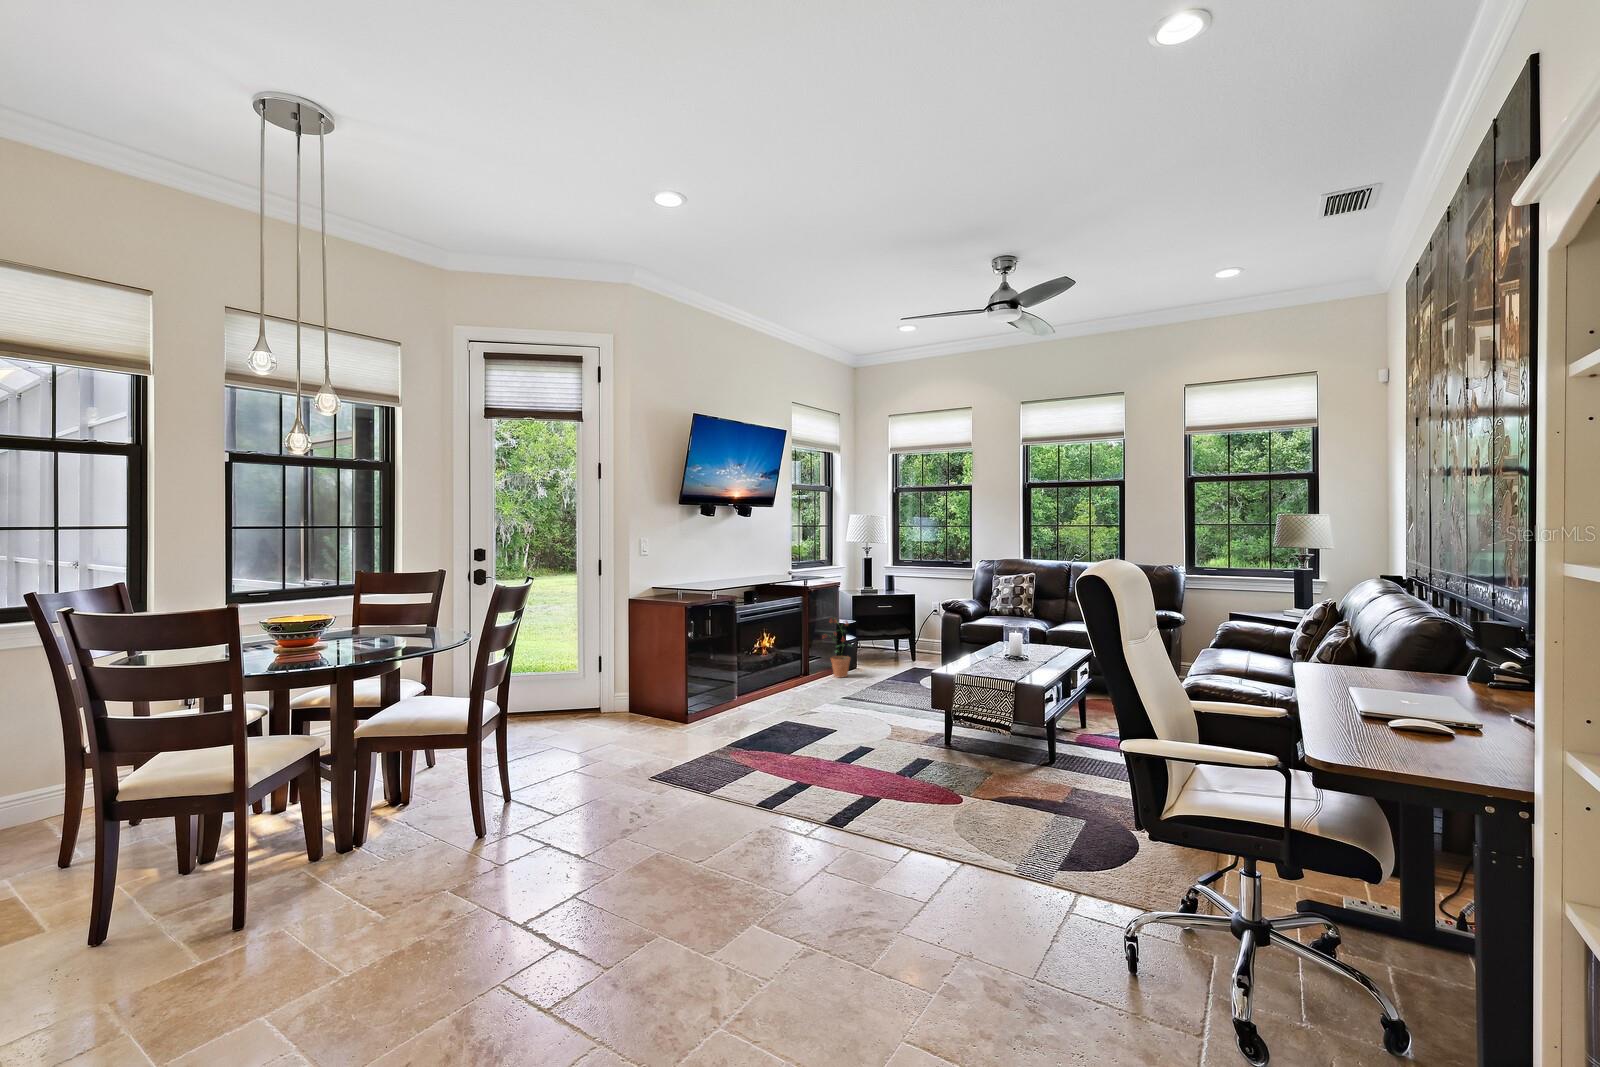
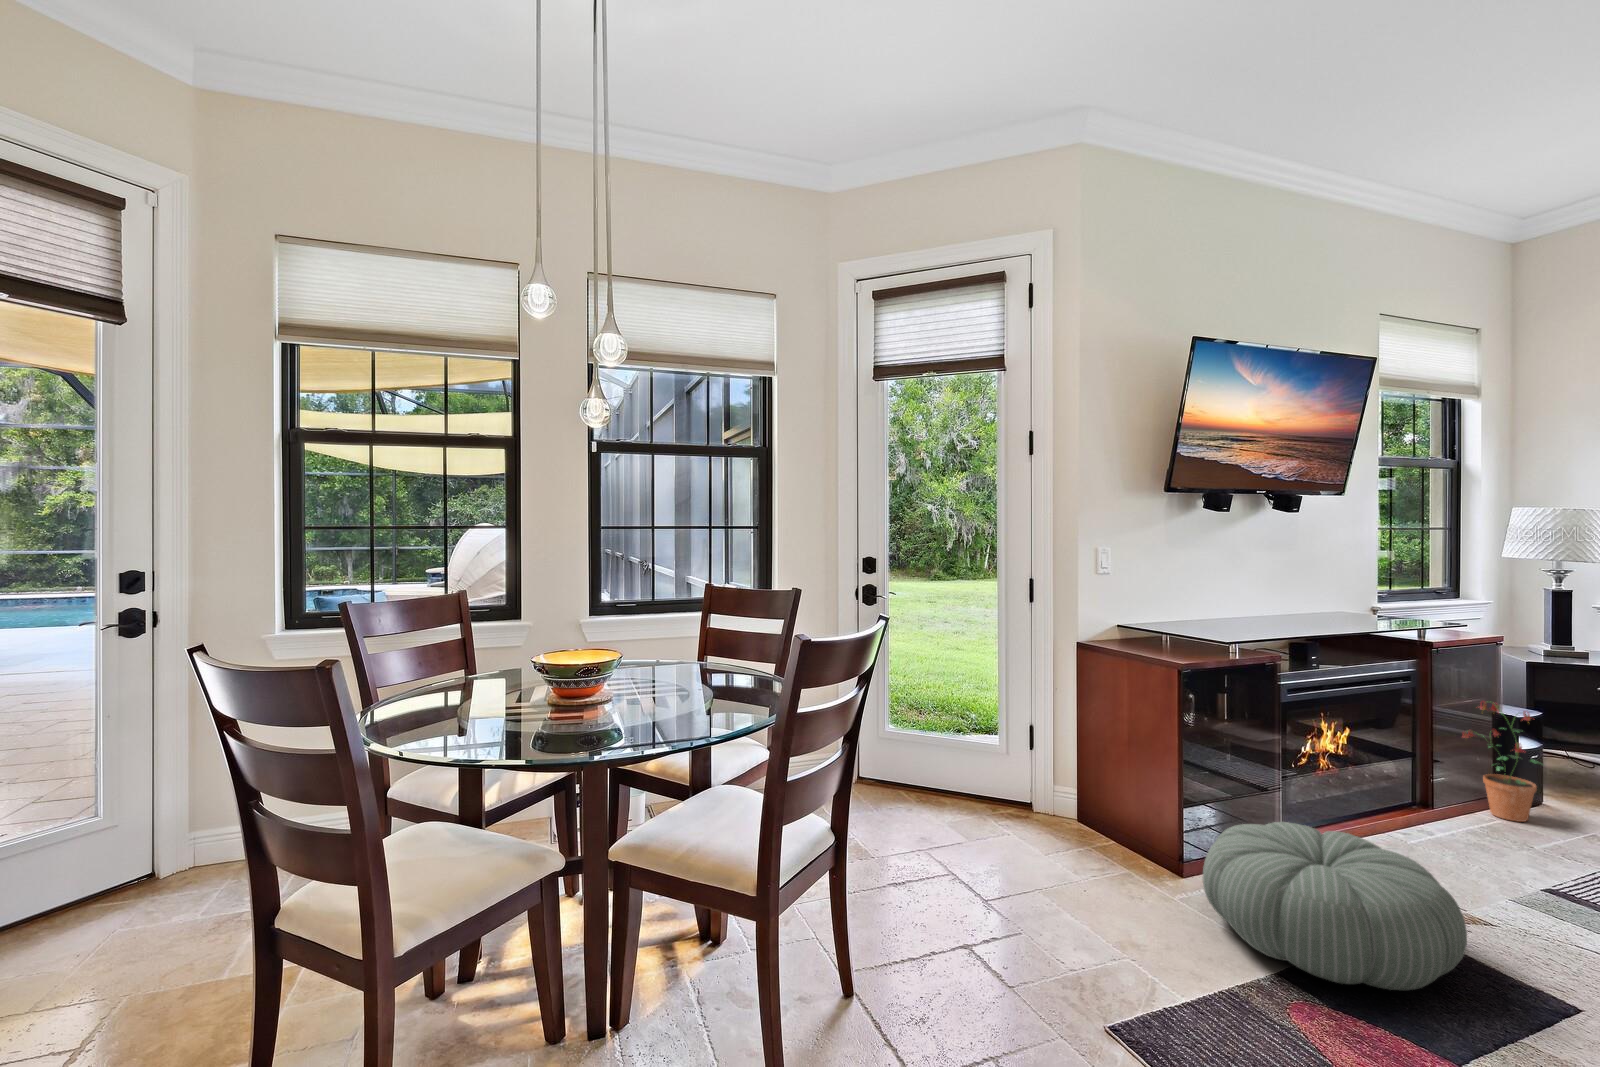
pouf: none [700,679,803,738] -> present [1203,822,1467,990]

